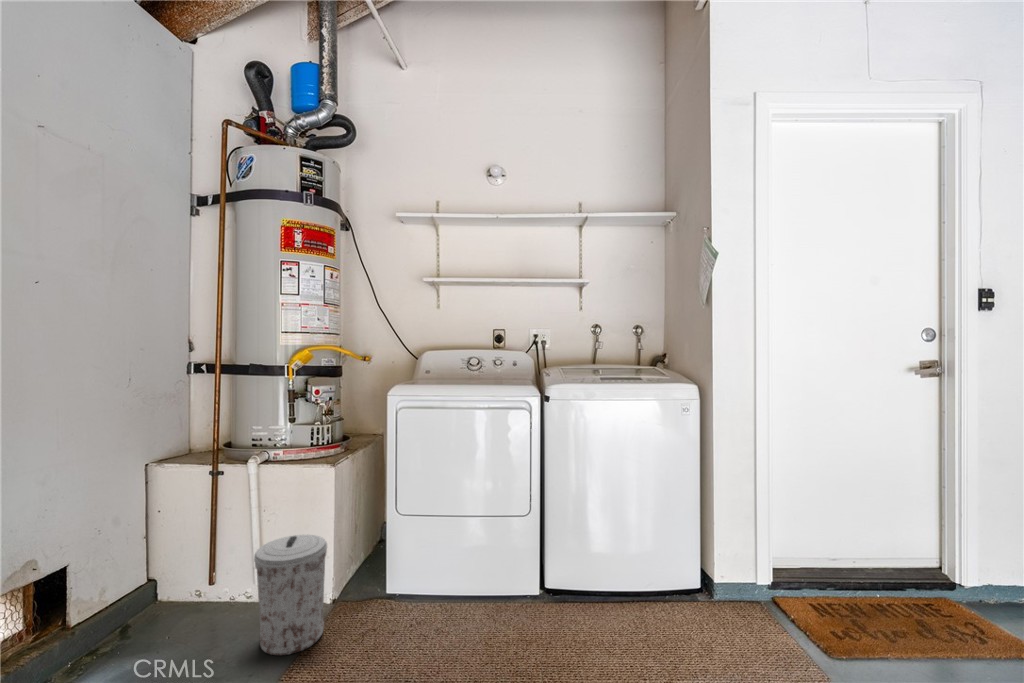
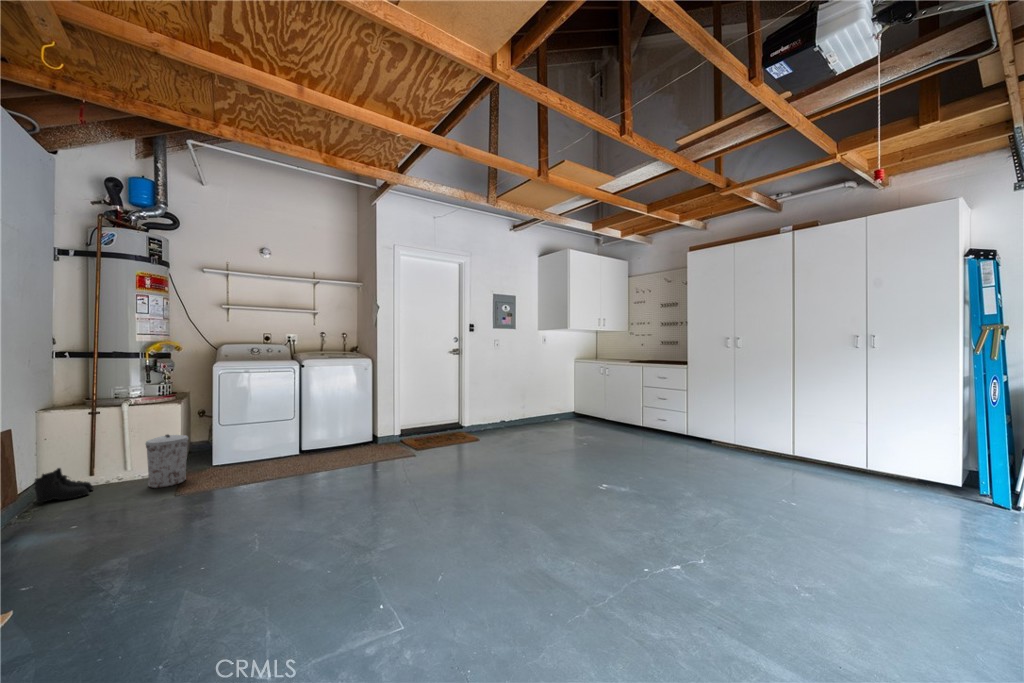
boots: none [112,569,204,643] -> present [34,468,93,502]

